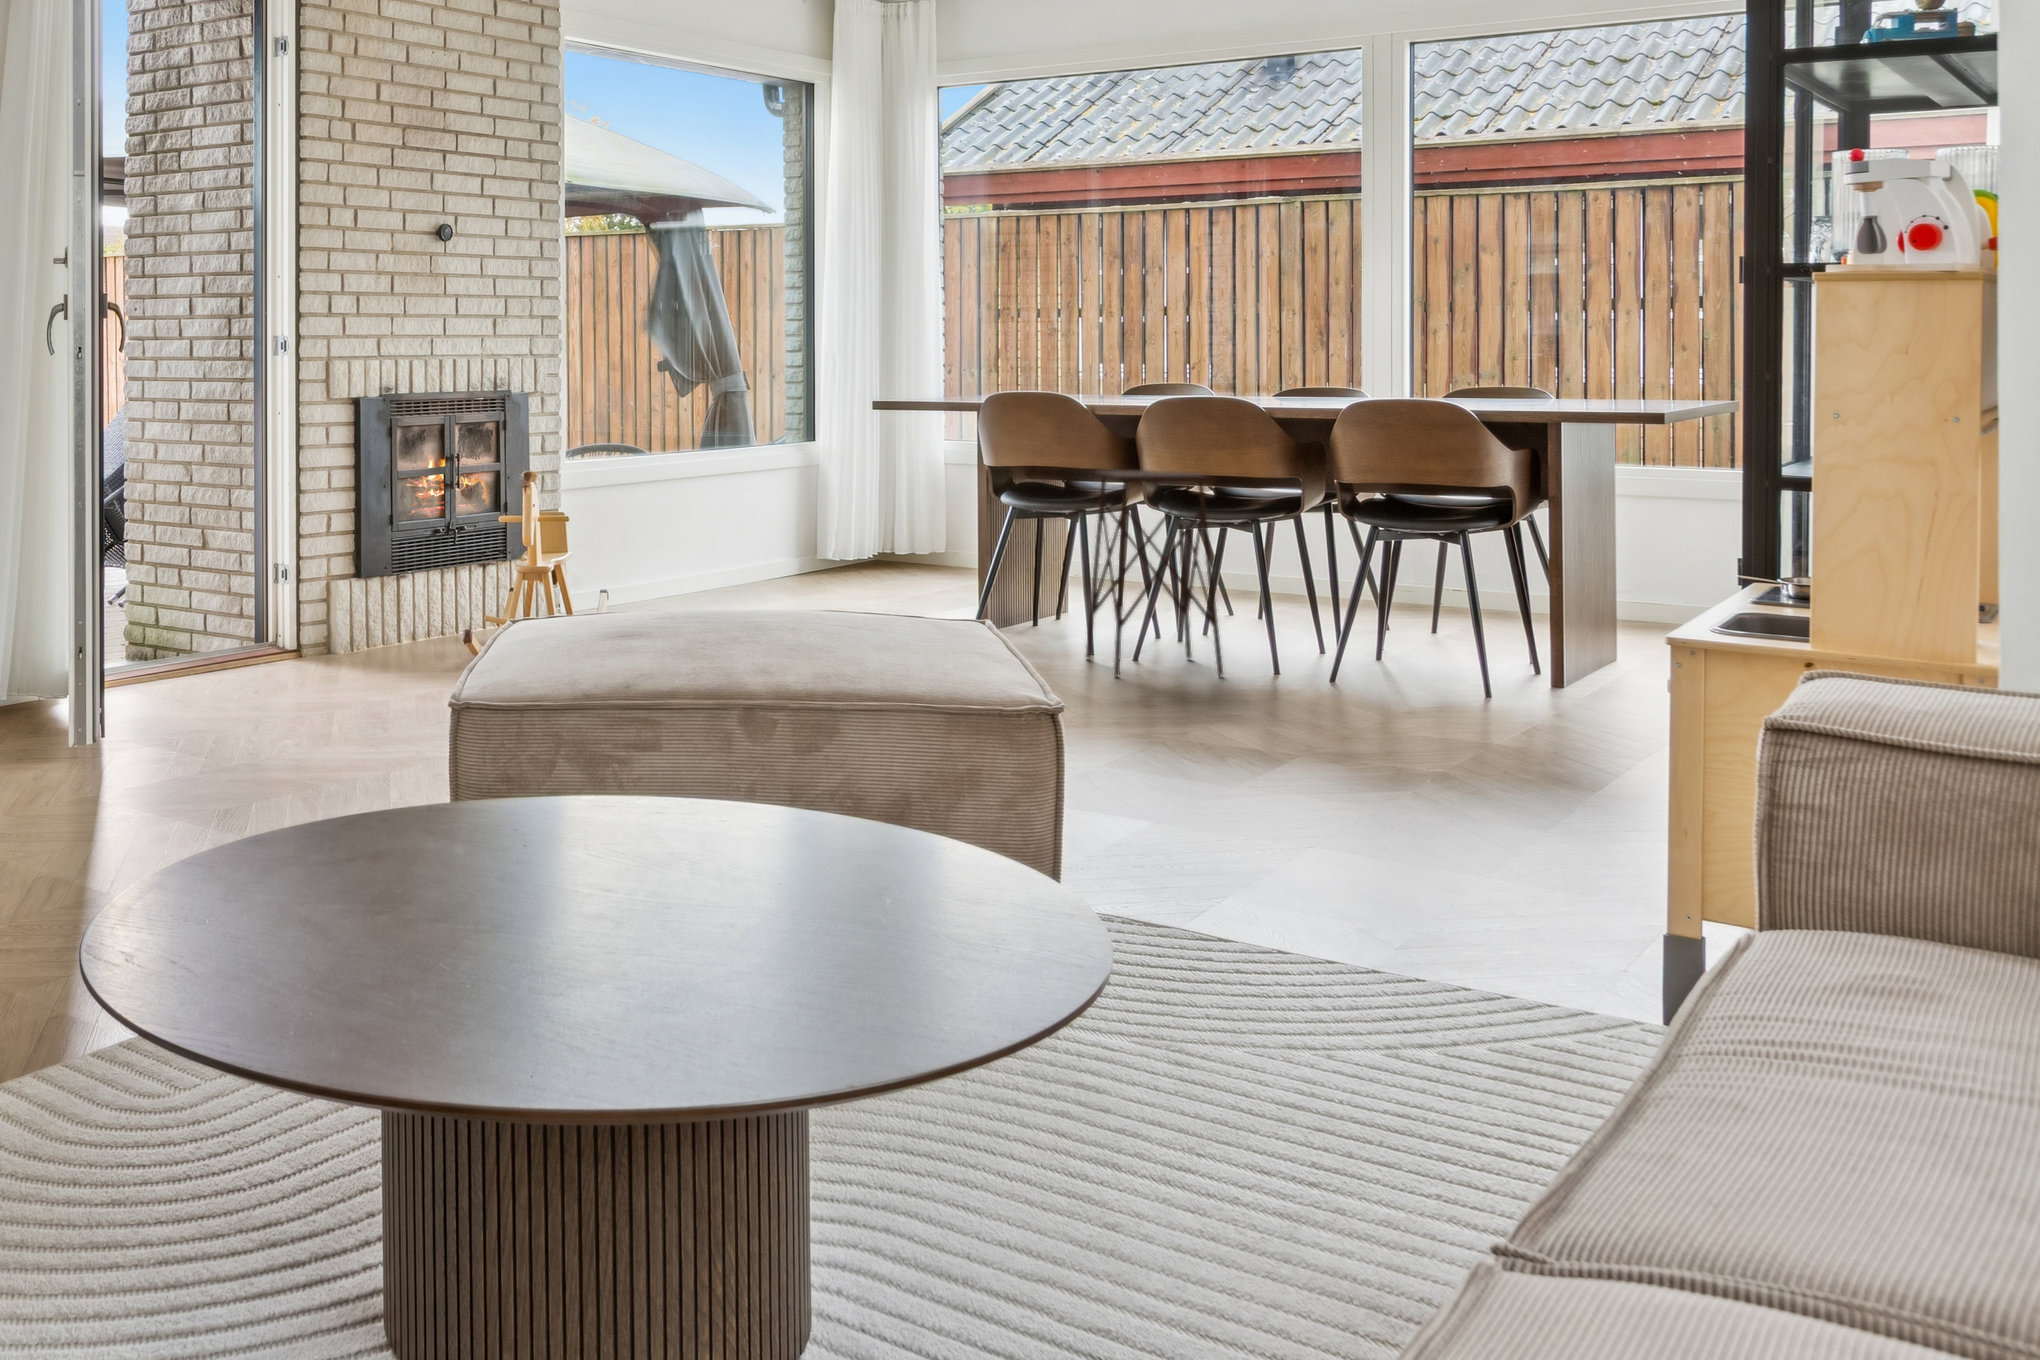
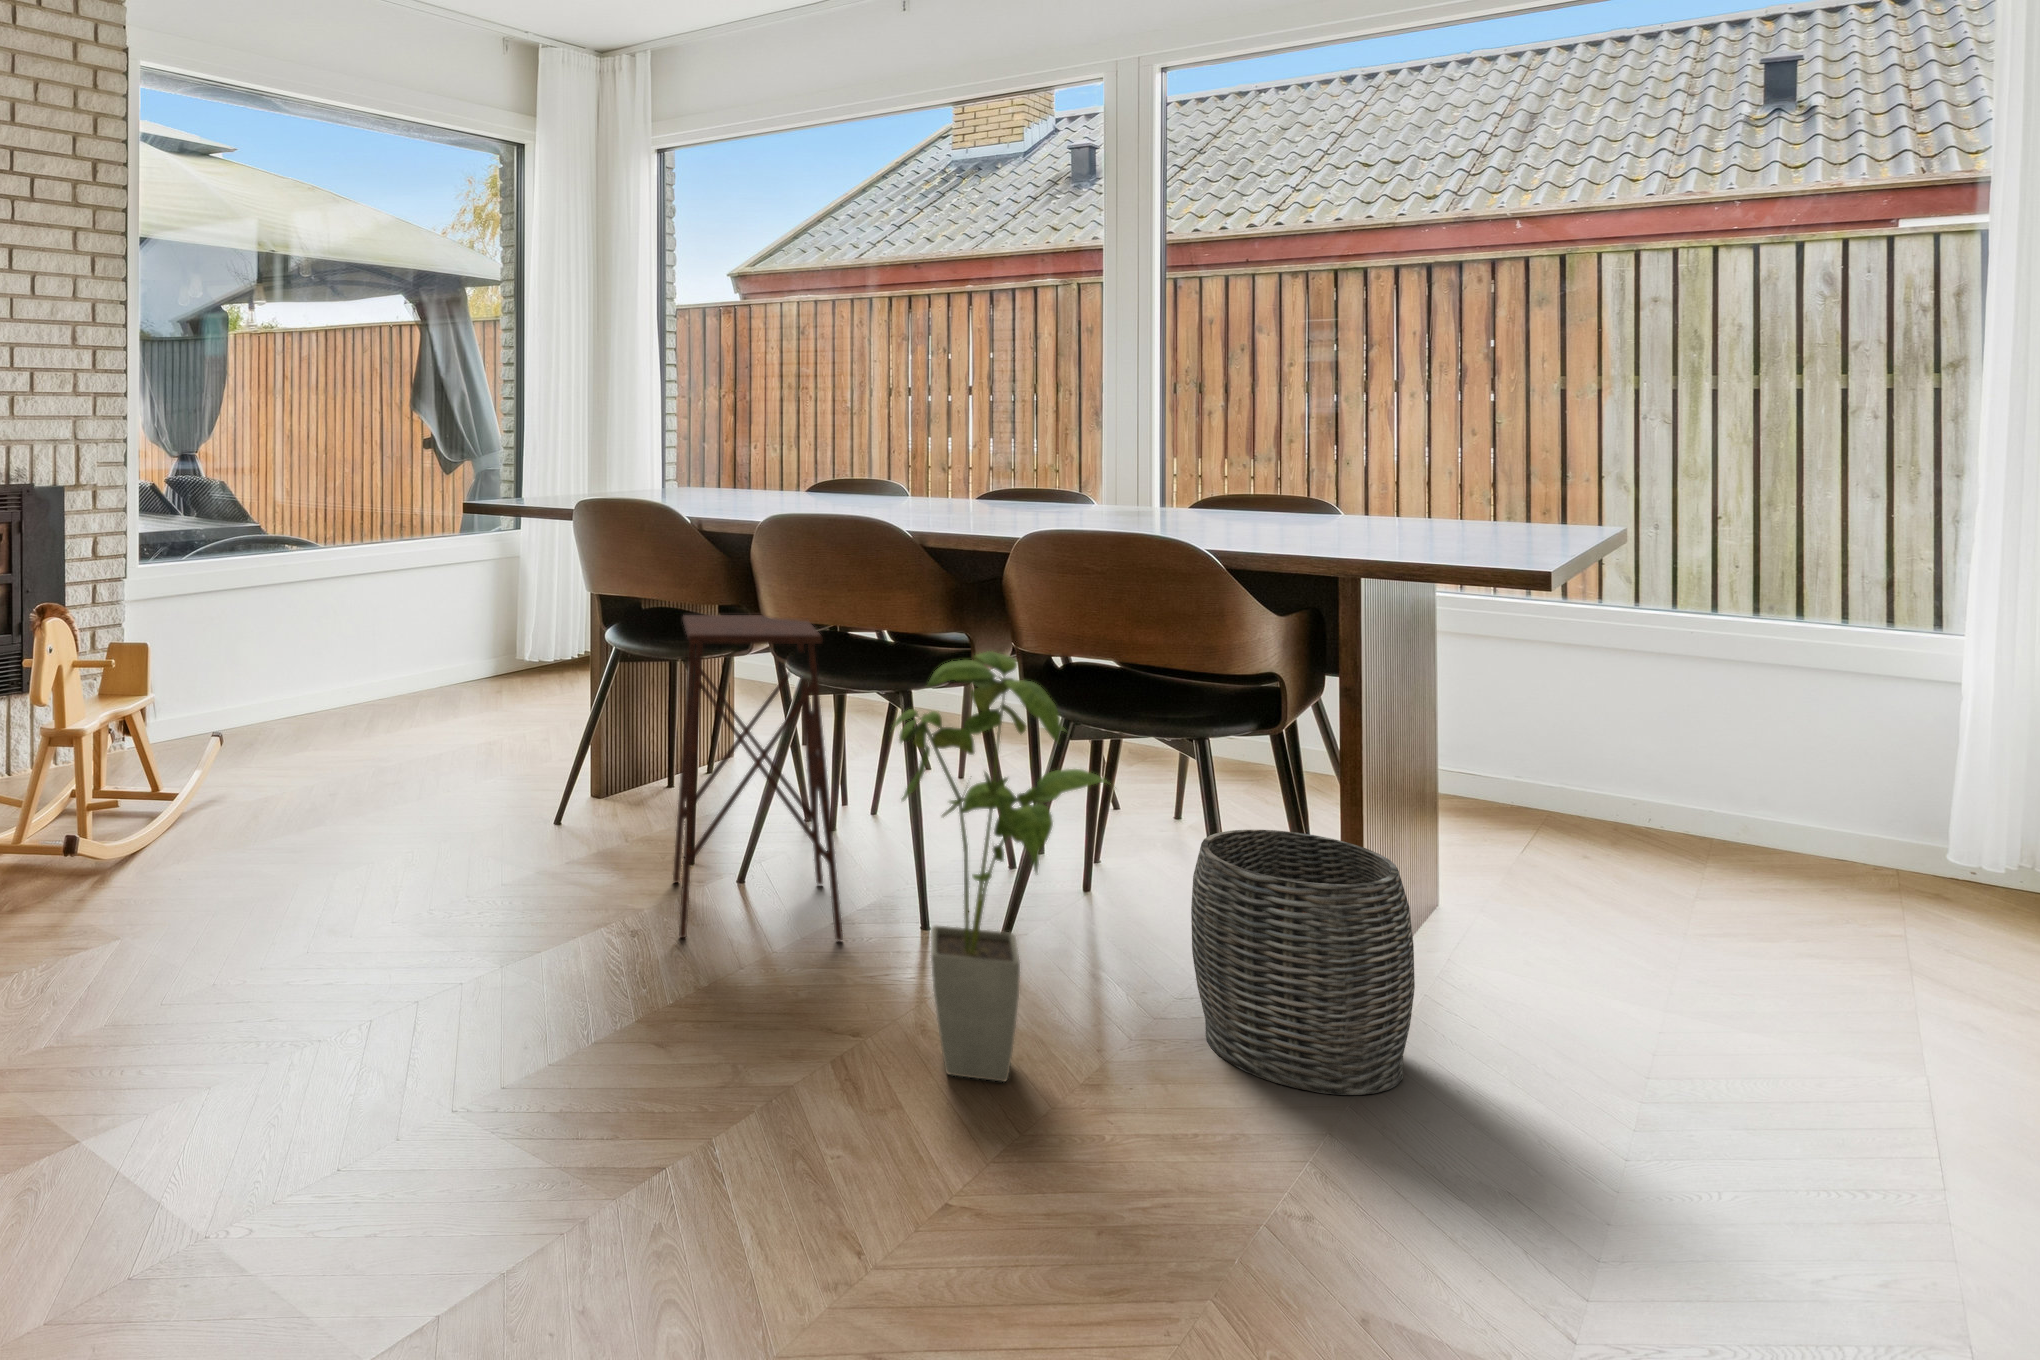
house plant: none [1279,464,1419,712] -> present [890,652,1111,1082]
woven basket: none [1458,582,1589,713] -> present [1191,830,1415,1095]

